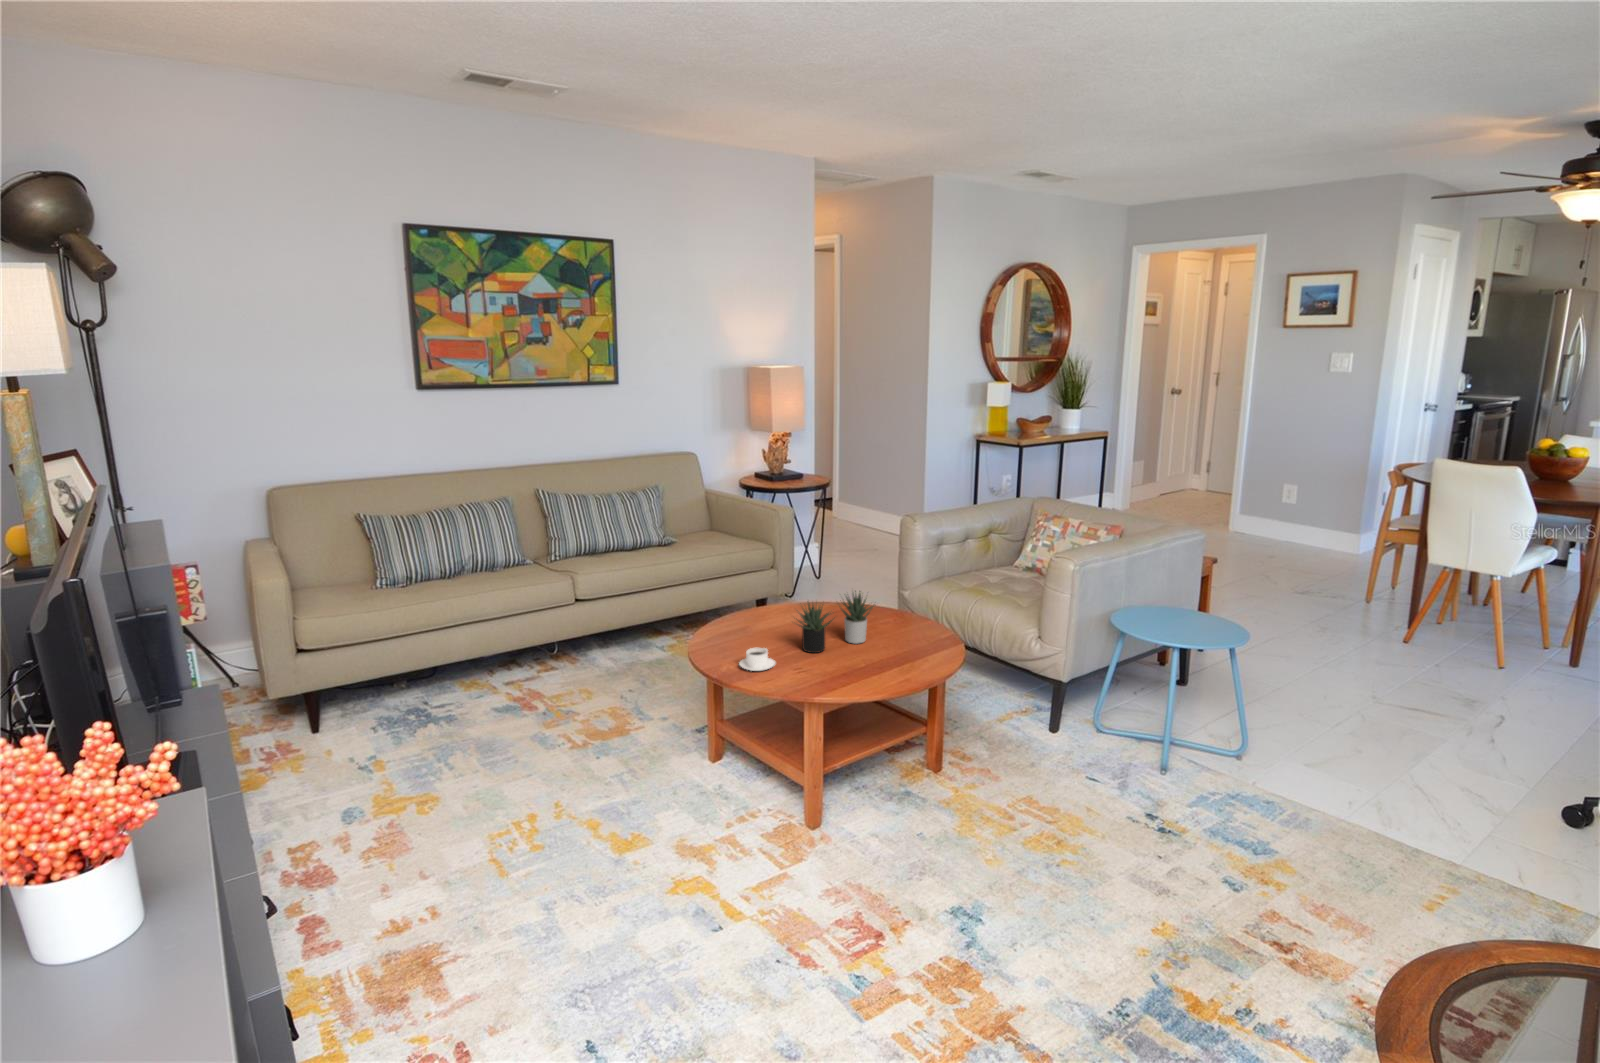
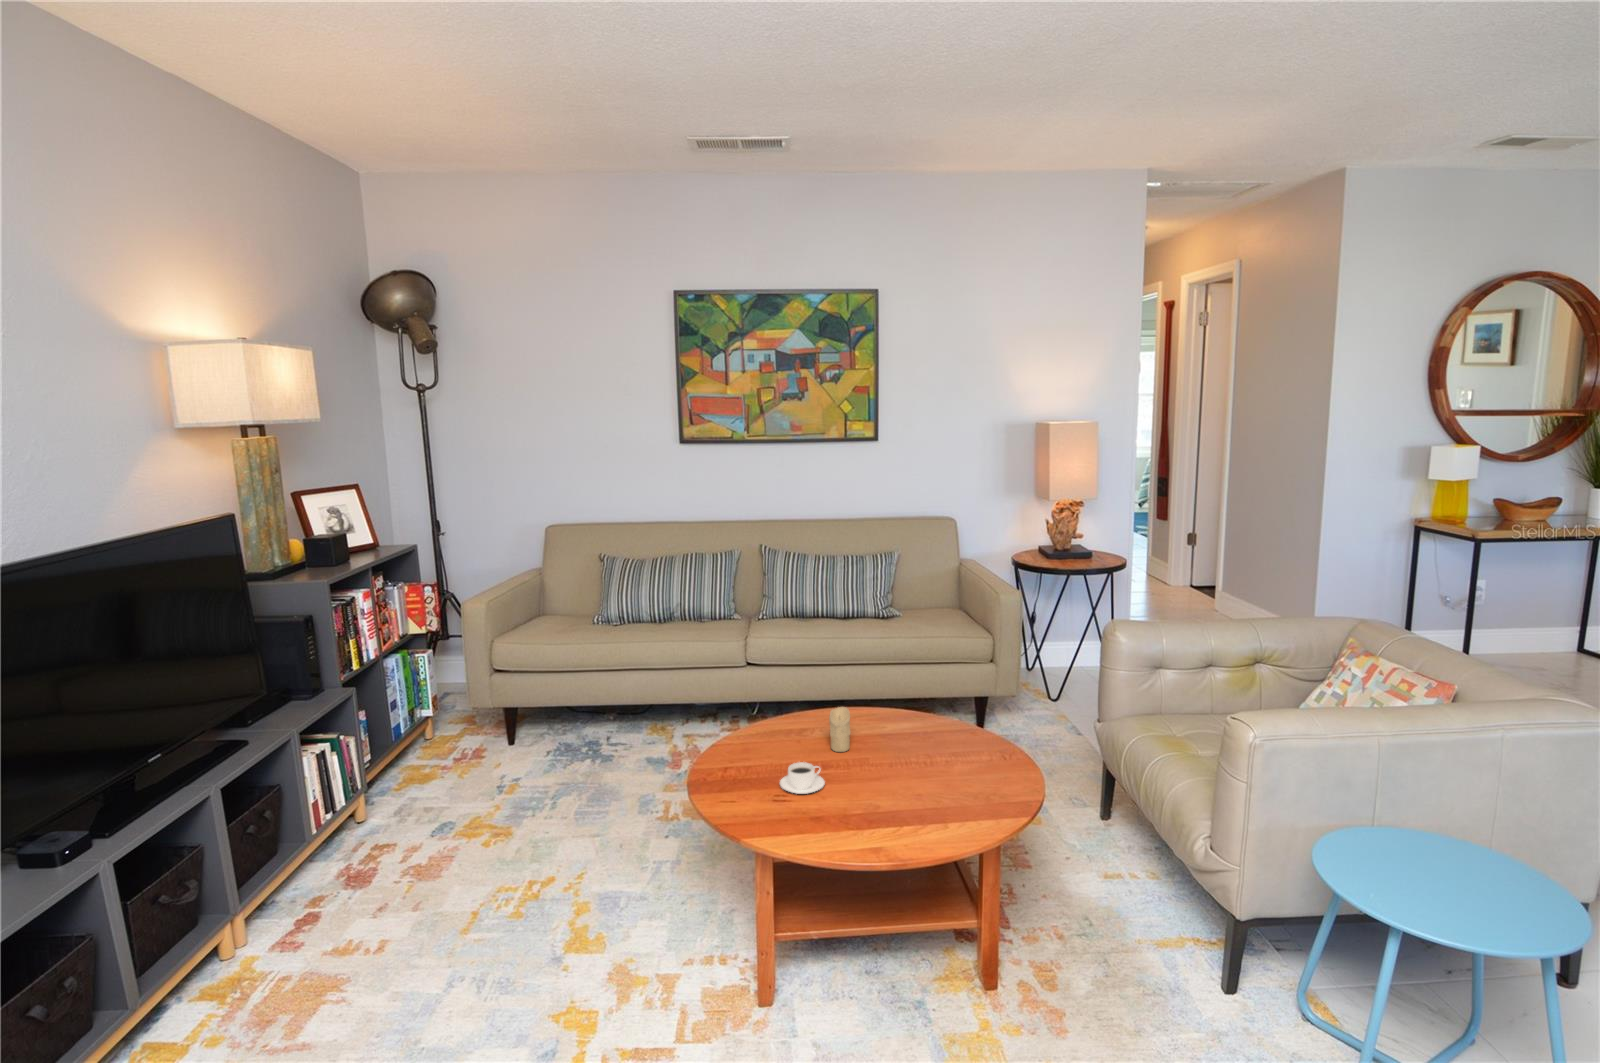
succulent plant: present [799,591,875,653] -> none [860,710,993,787]
candle: none [742,605,760,641] -> present [829,707,850,752]

